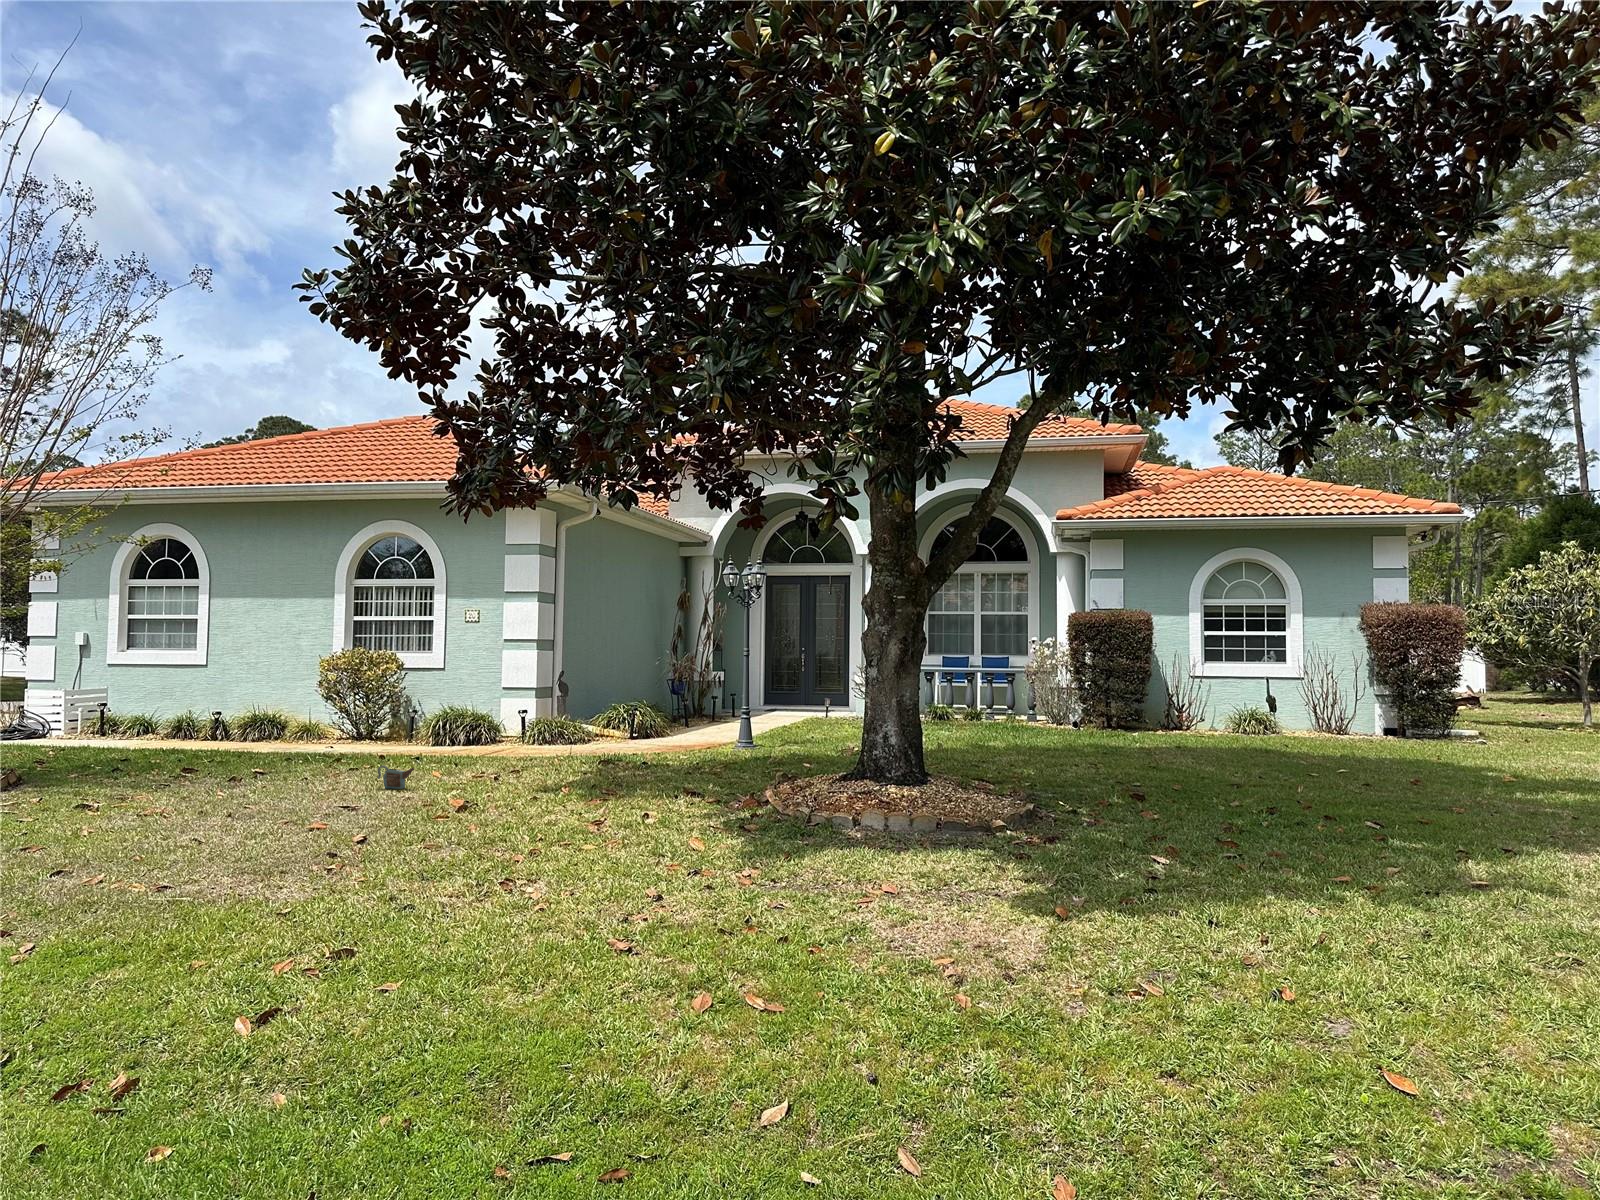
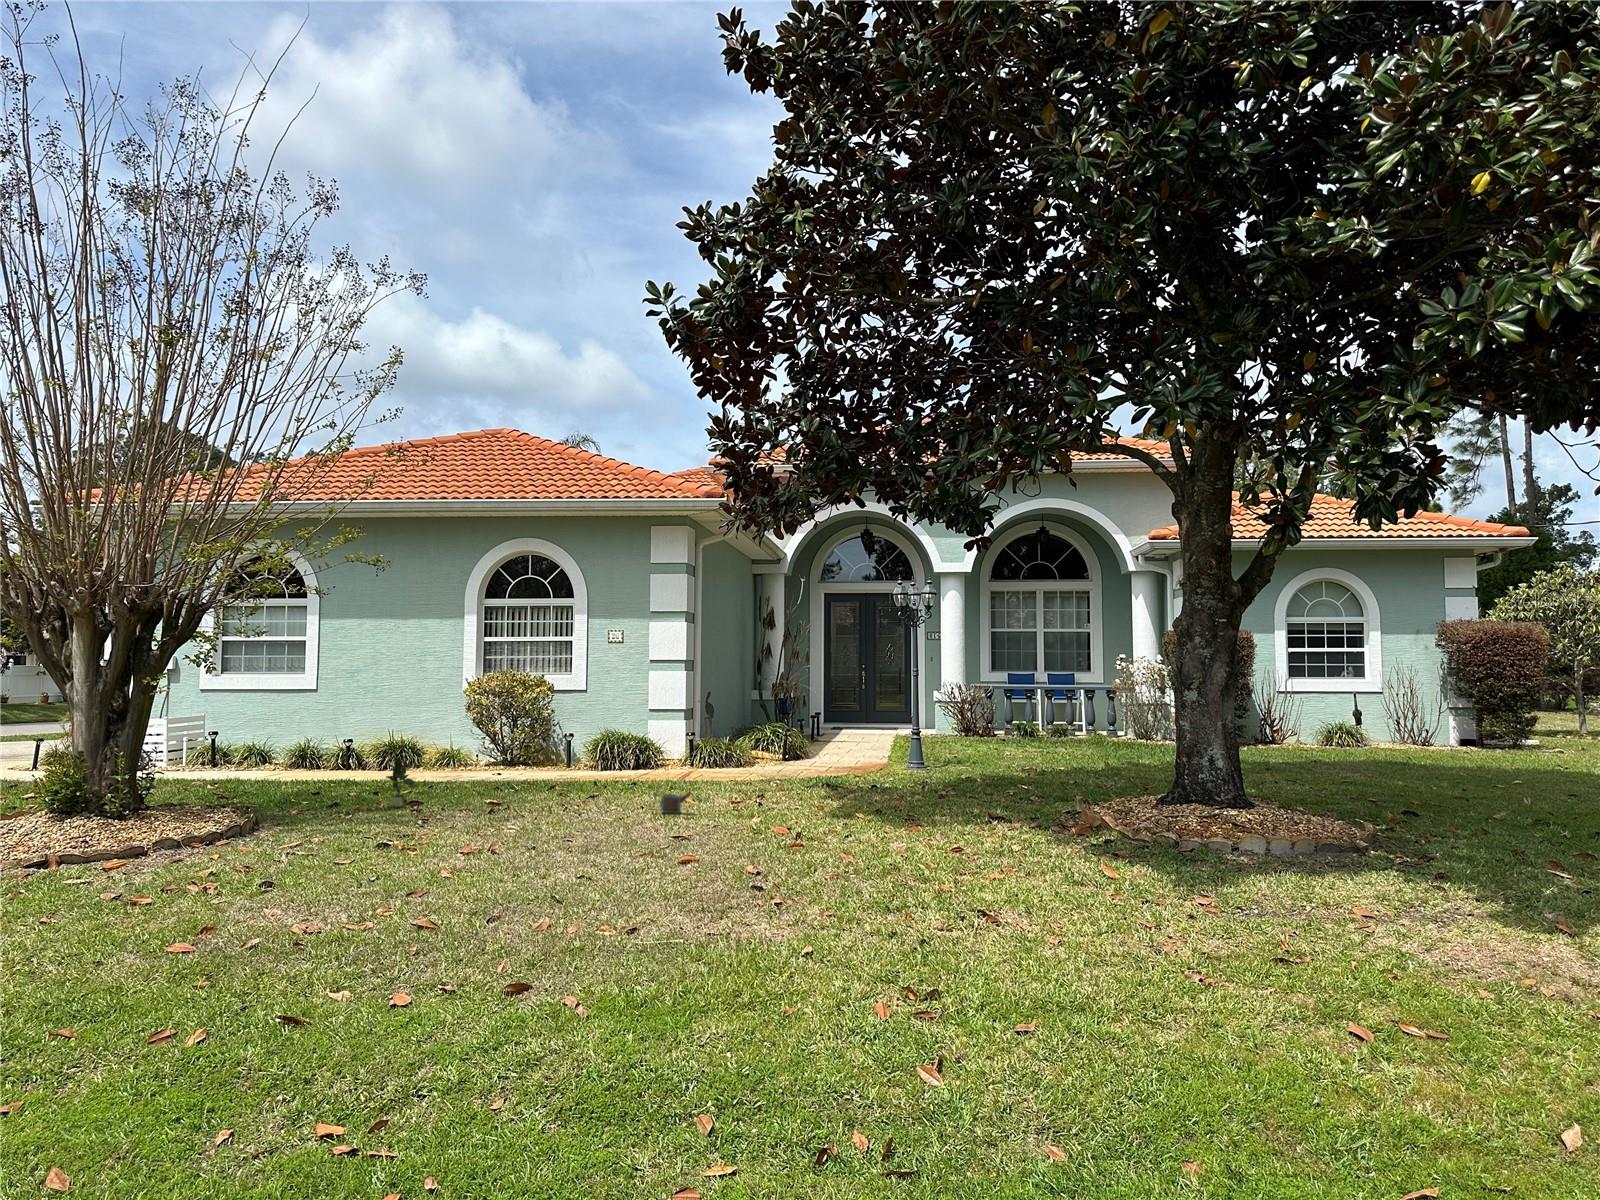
potted plant: none [136,728,174,777] -> present [386,757,417,807]

